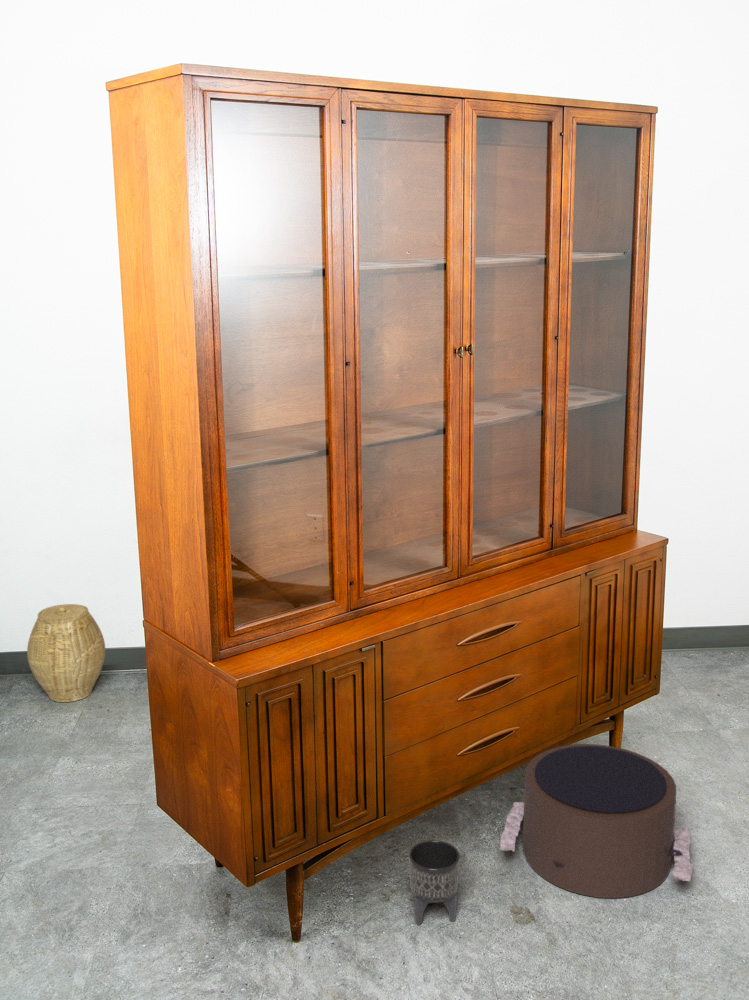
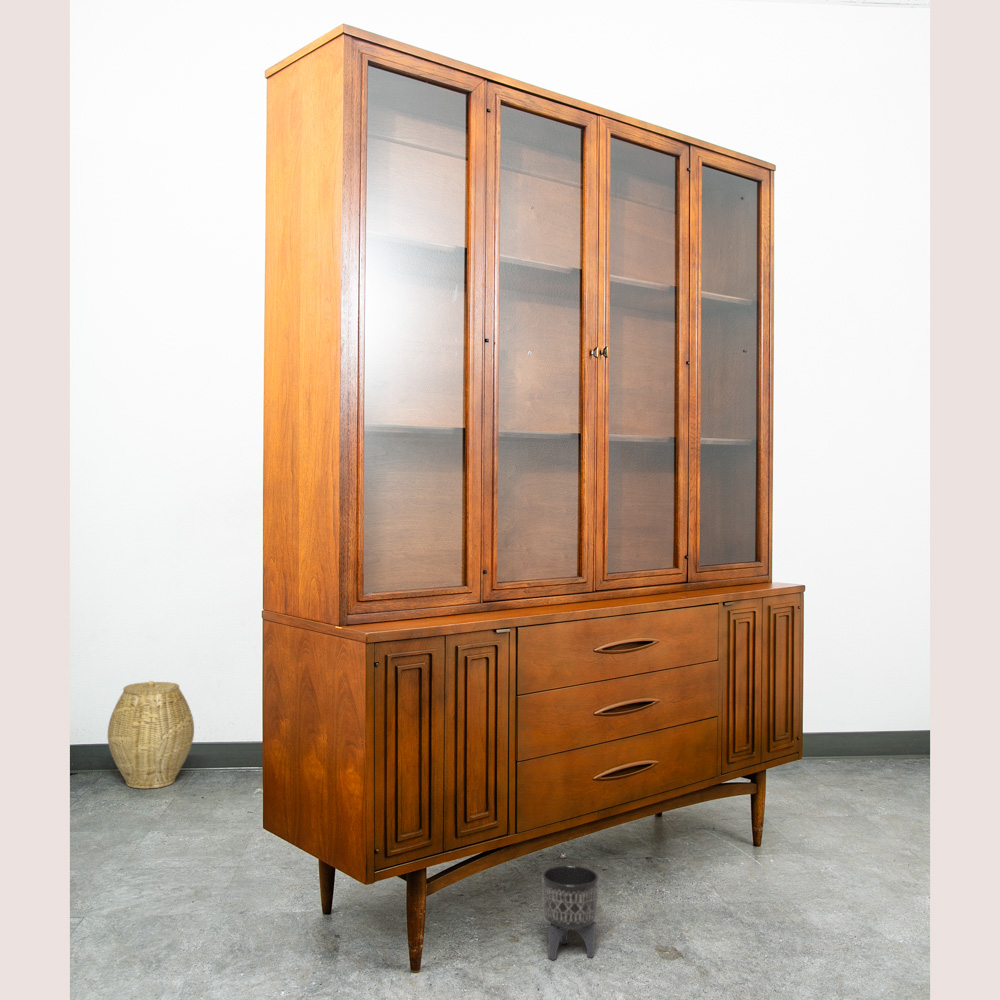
pouf: present [500,744,693,898] -> none [640,793,856,941]

